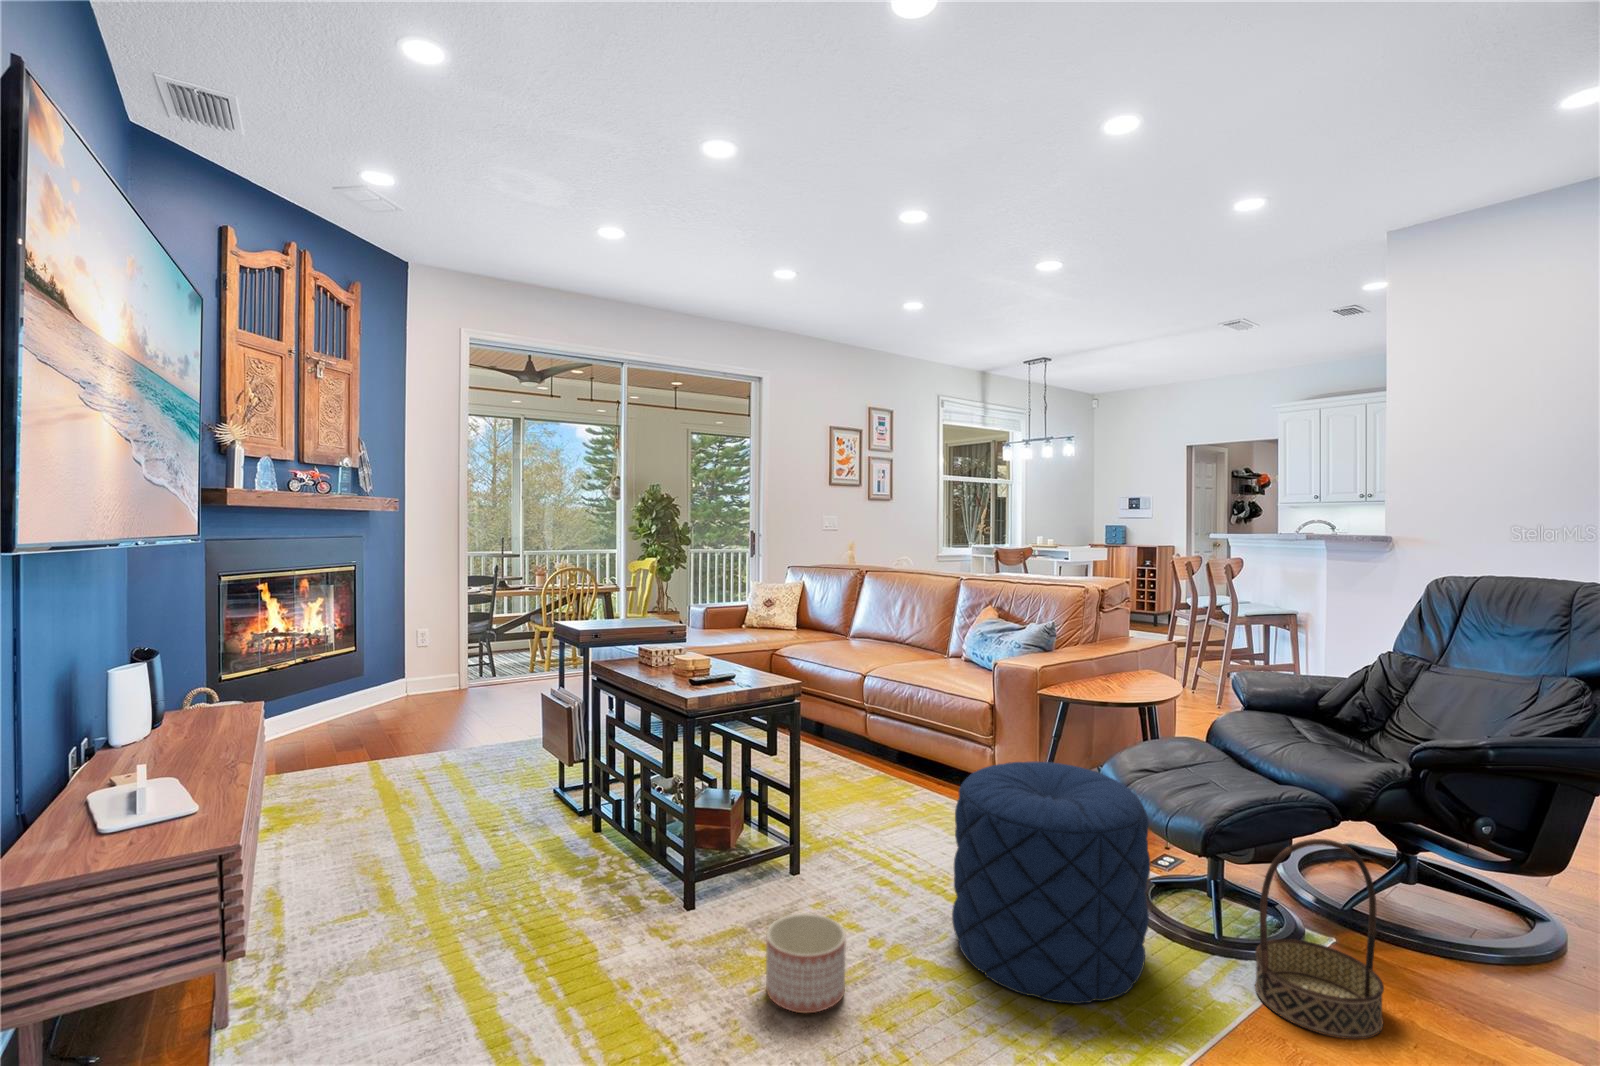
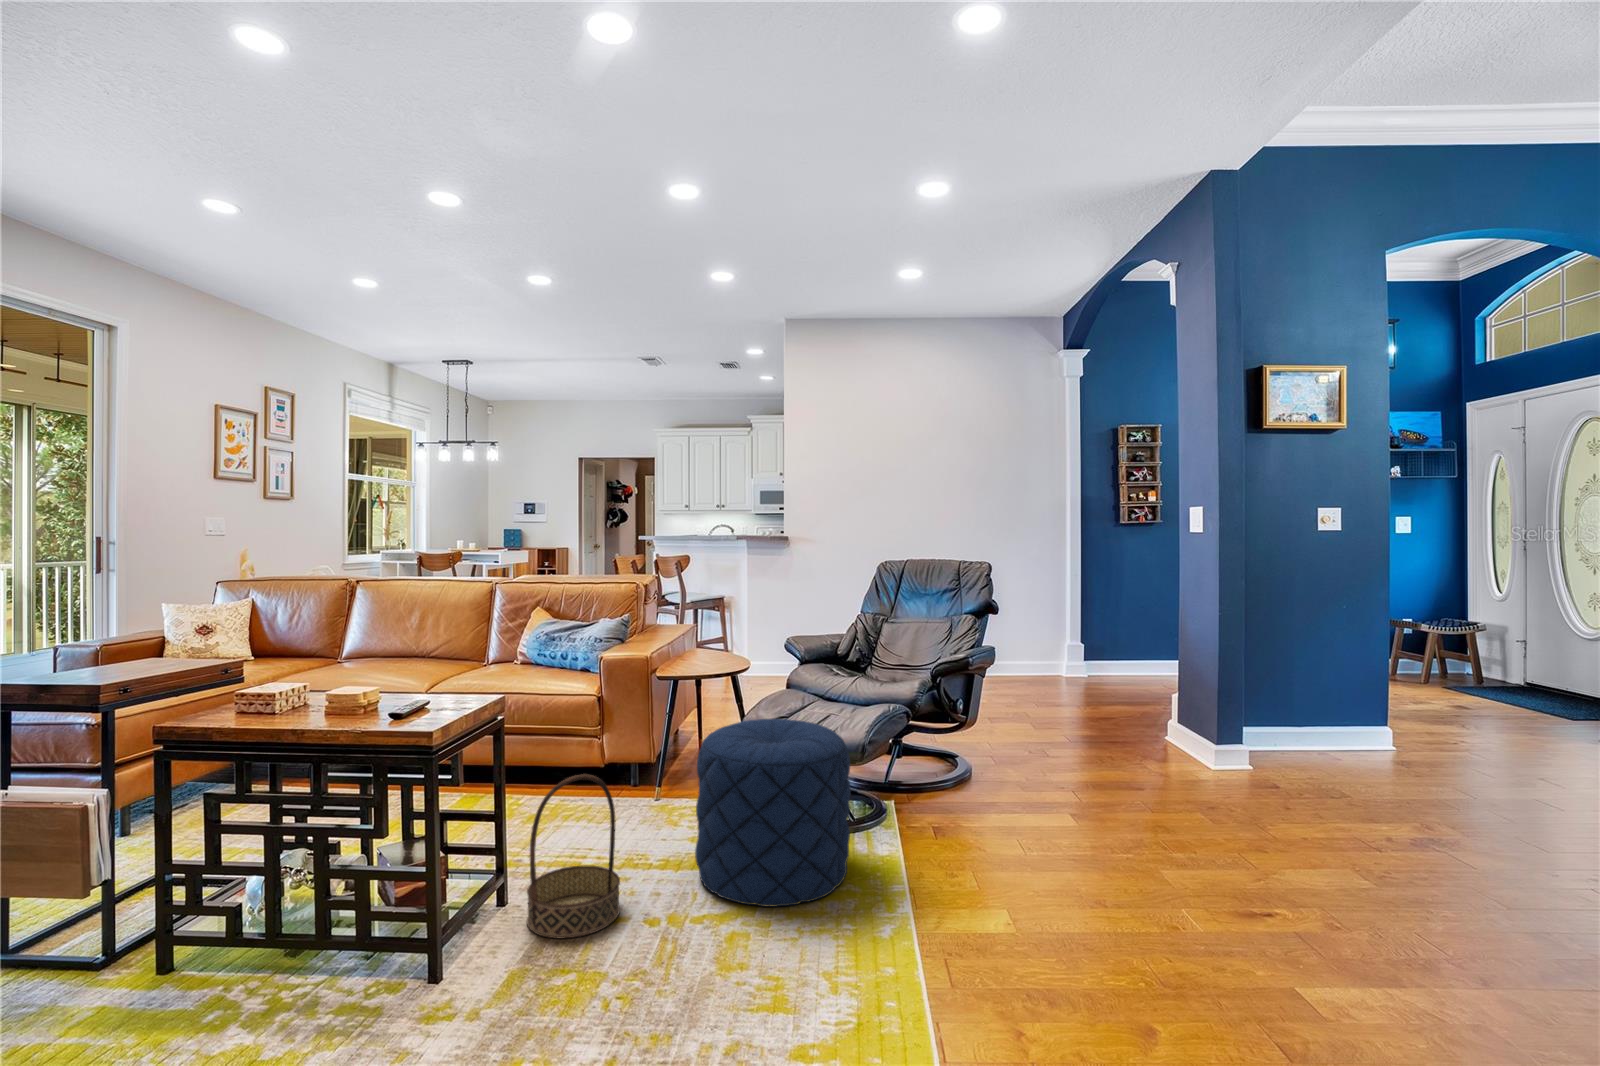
basket: present [1255,839,1384,1039] -> present [527,774,620,939]
planter: present [766,913,846,1013] -> none [611,905,692,1003]

